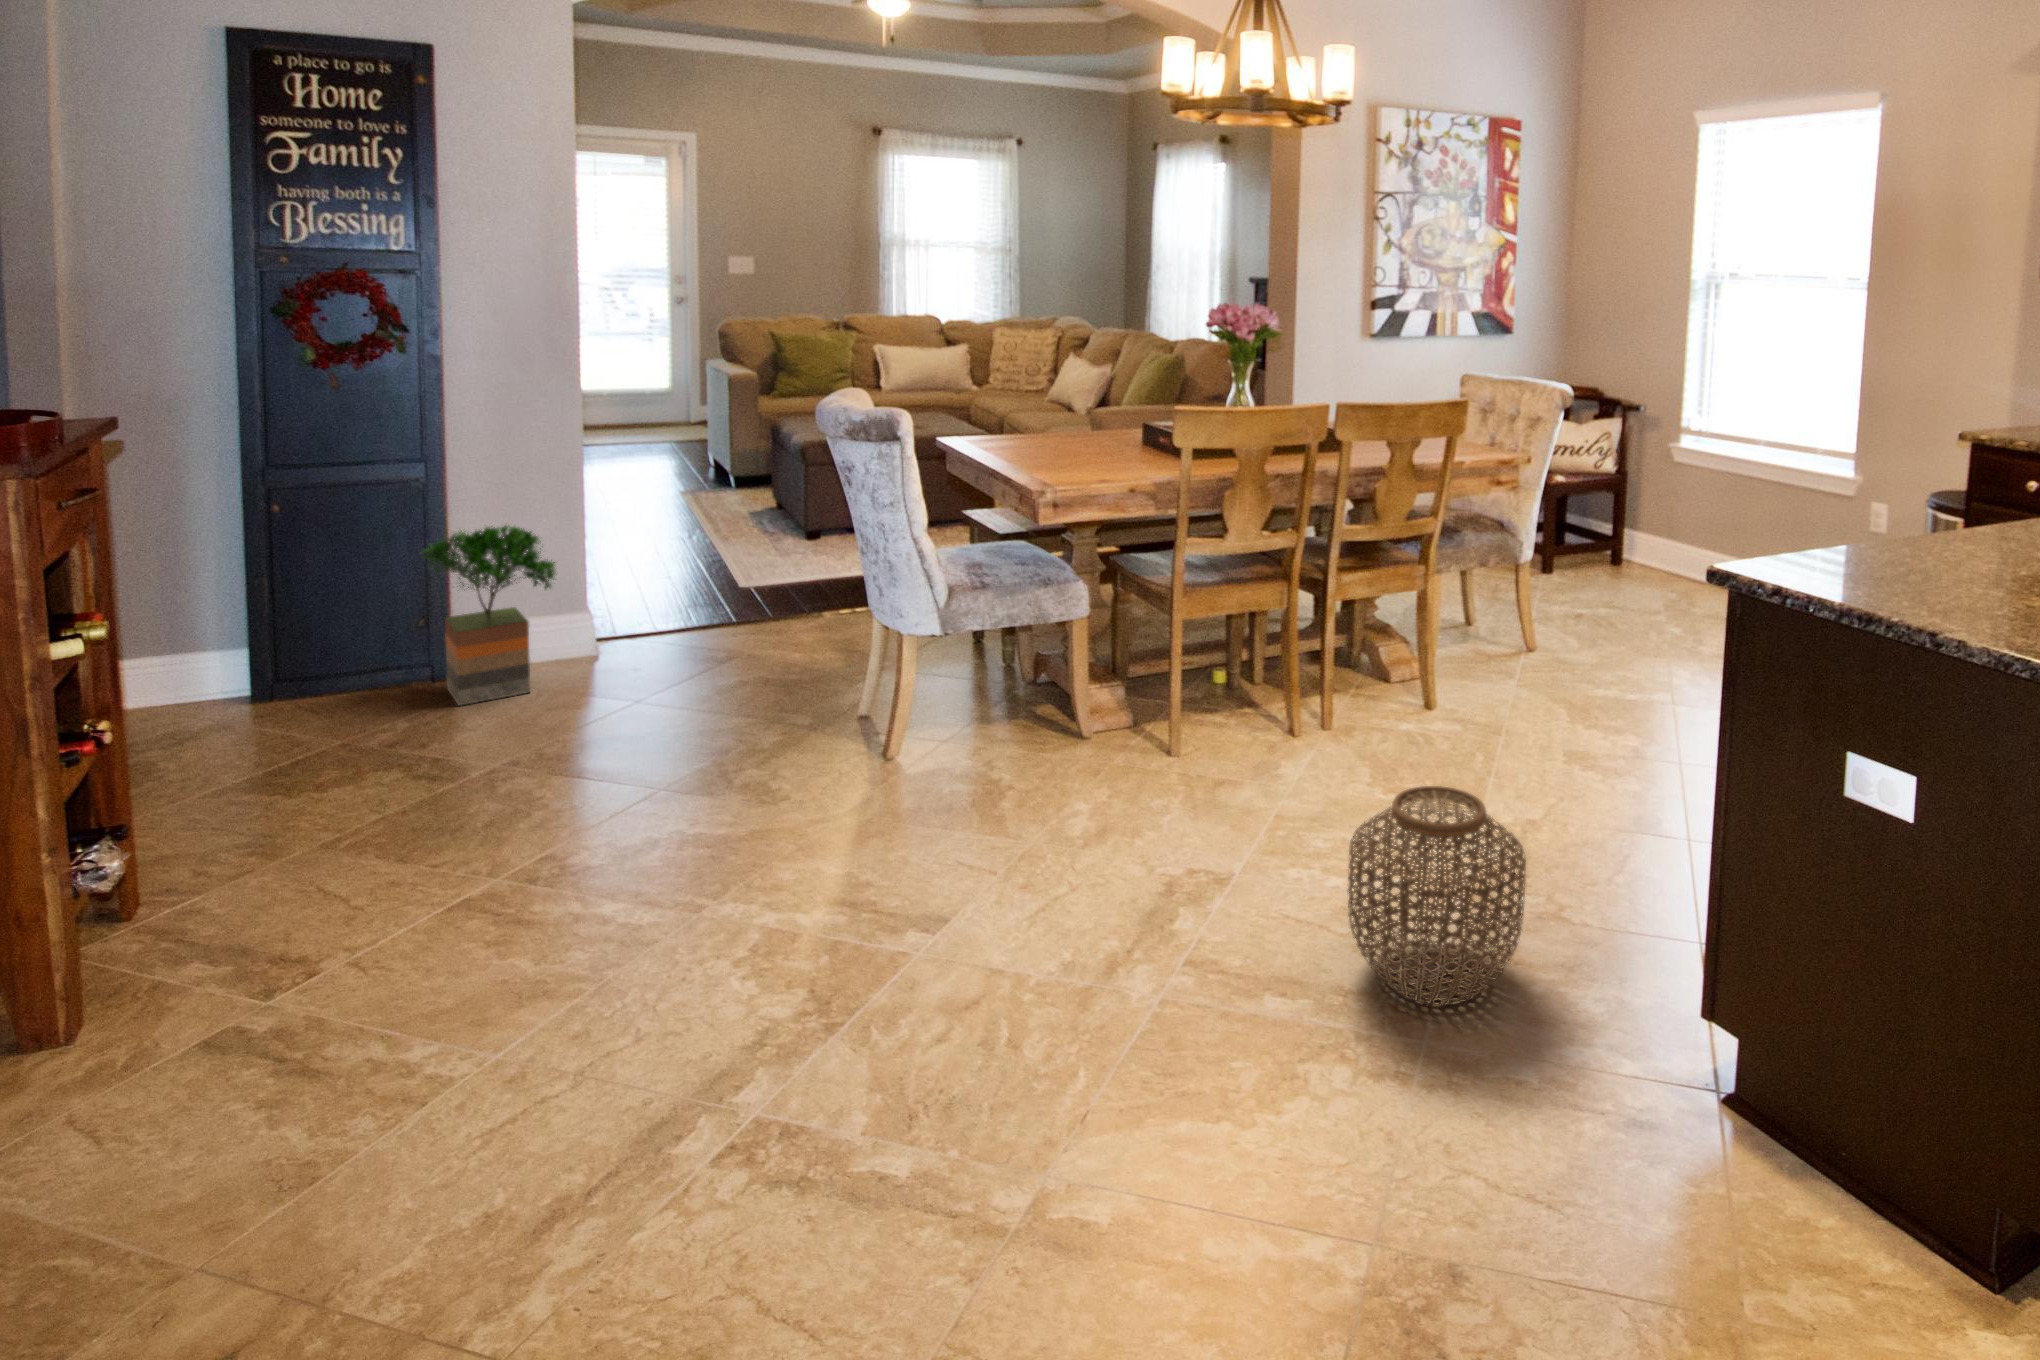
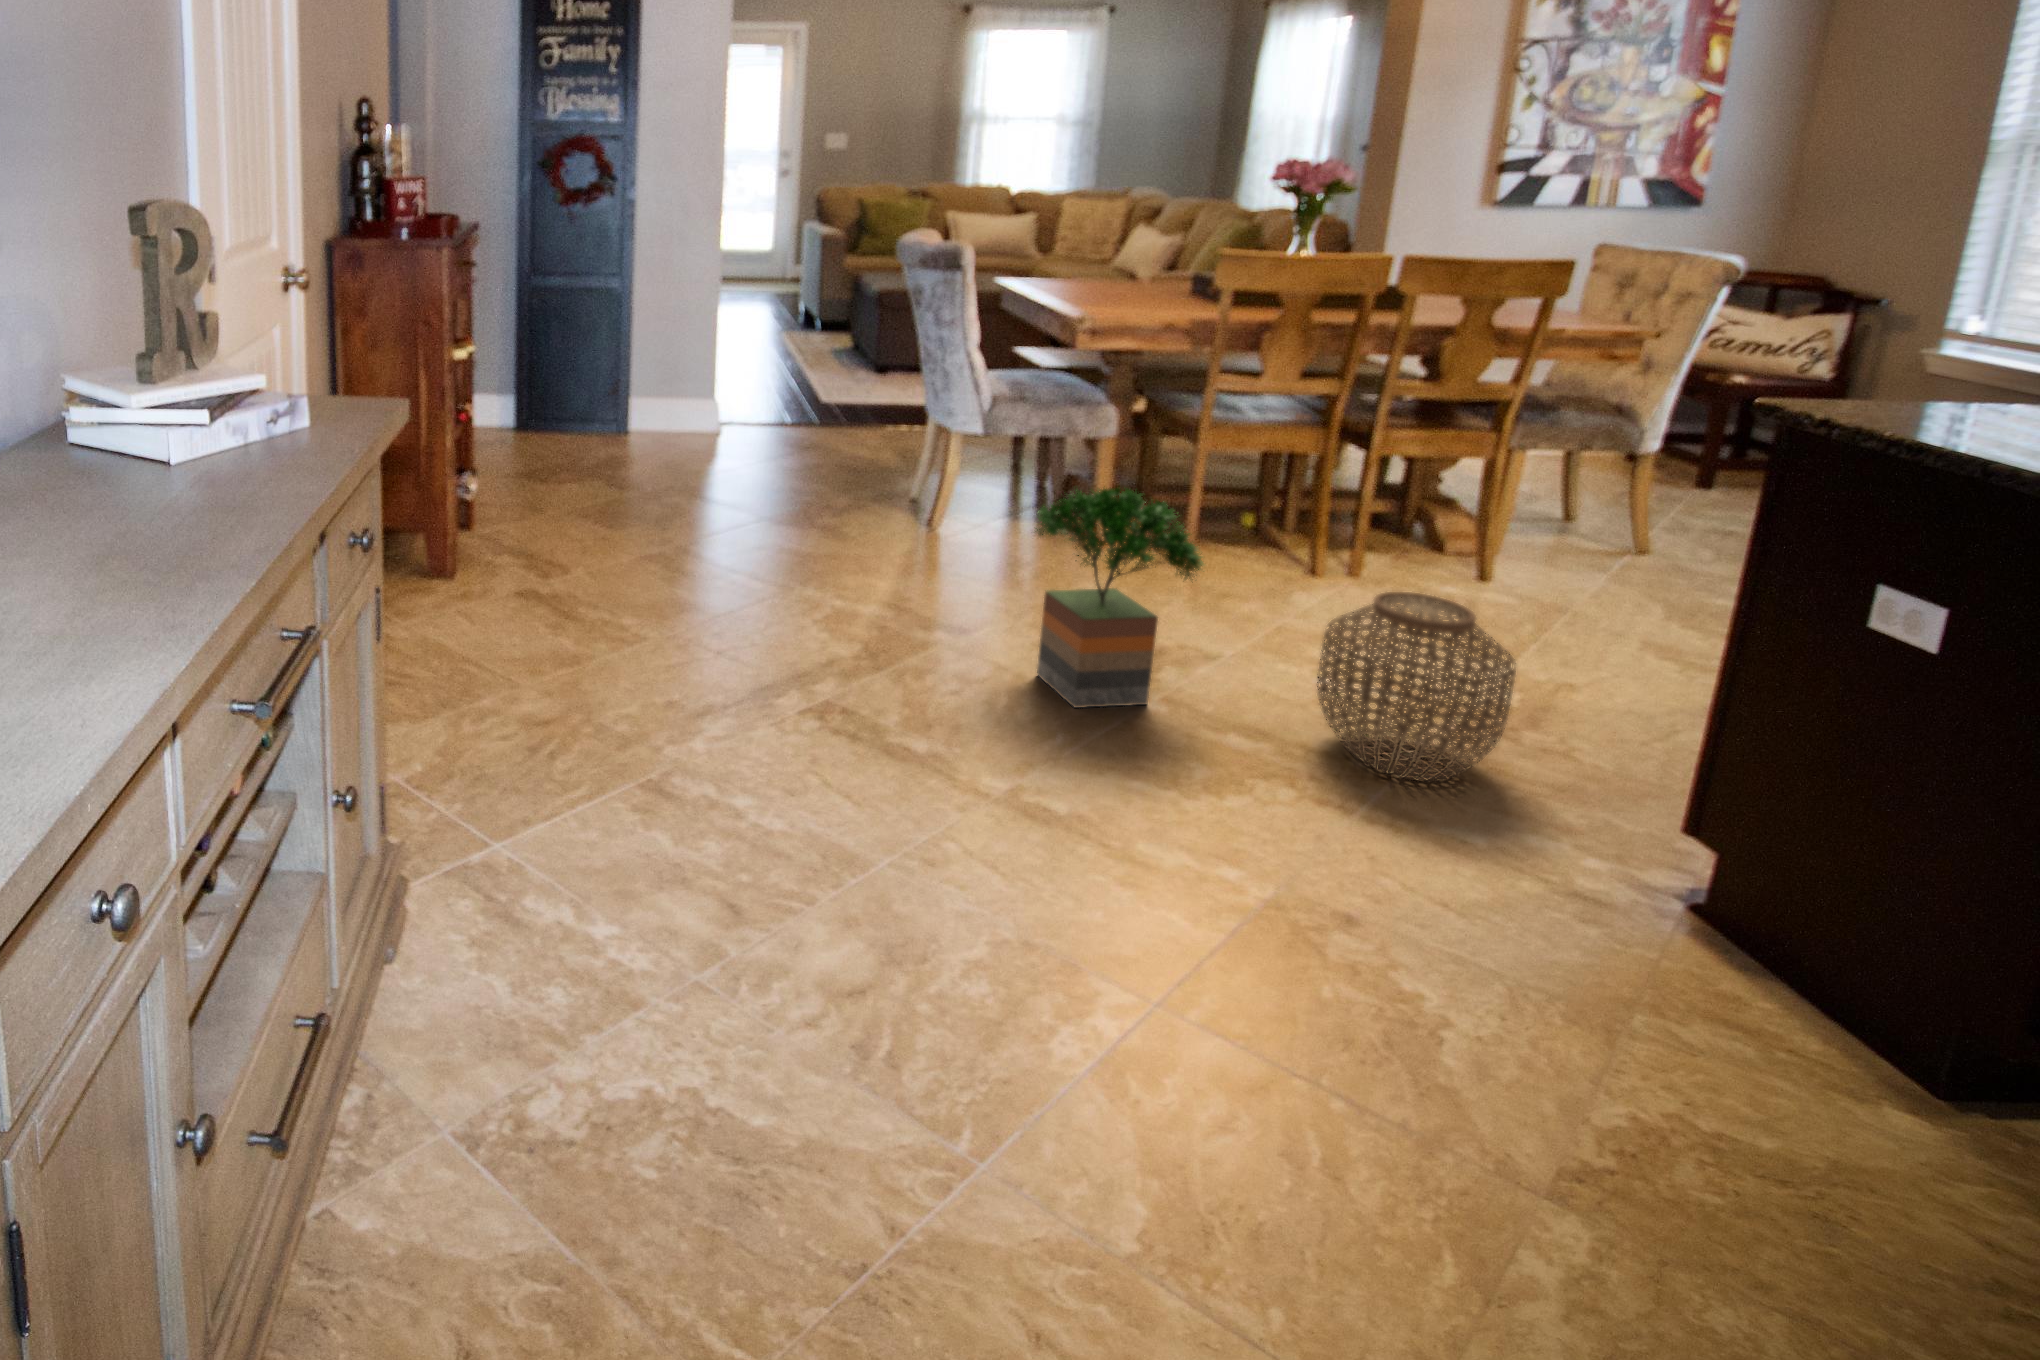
potted tree: present [421,526,557,706] -> present [1035,488,1203,708]

